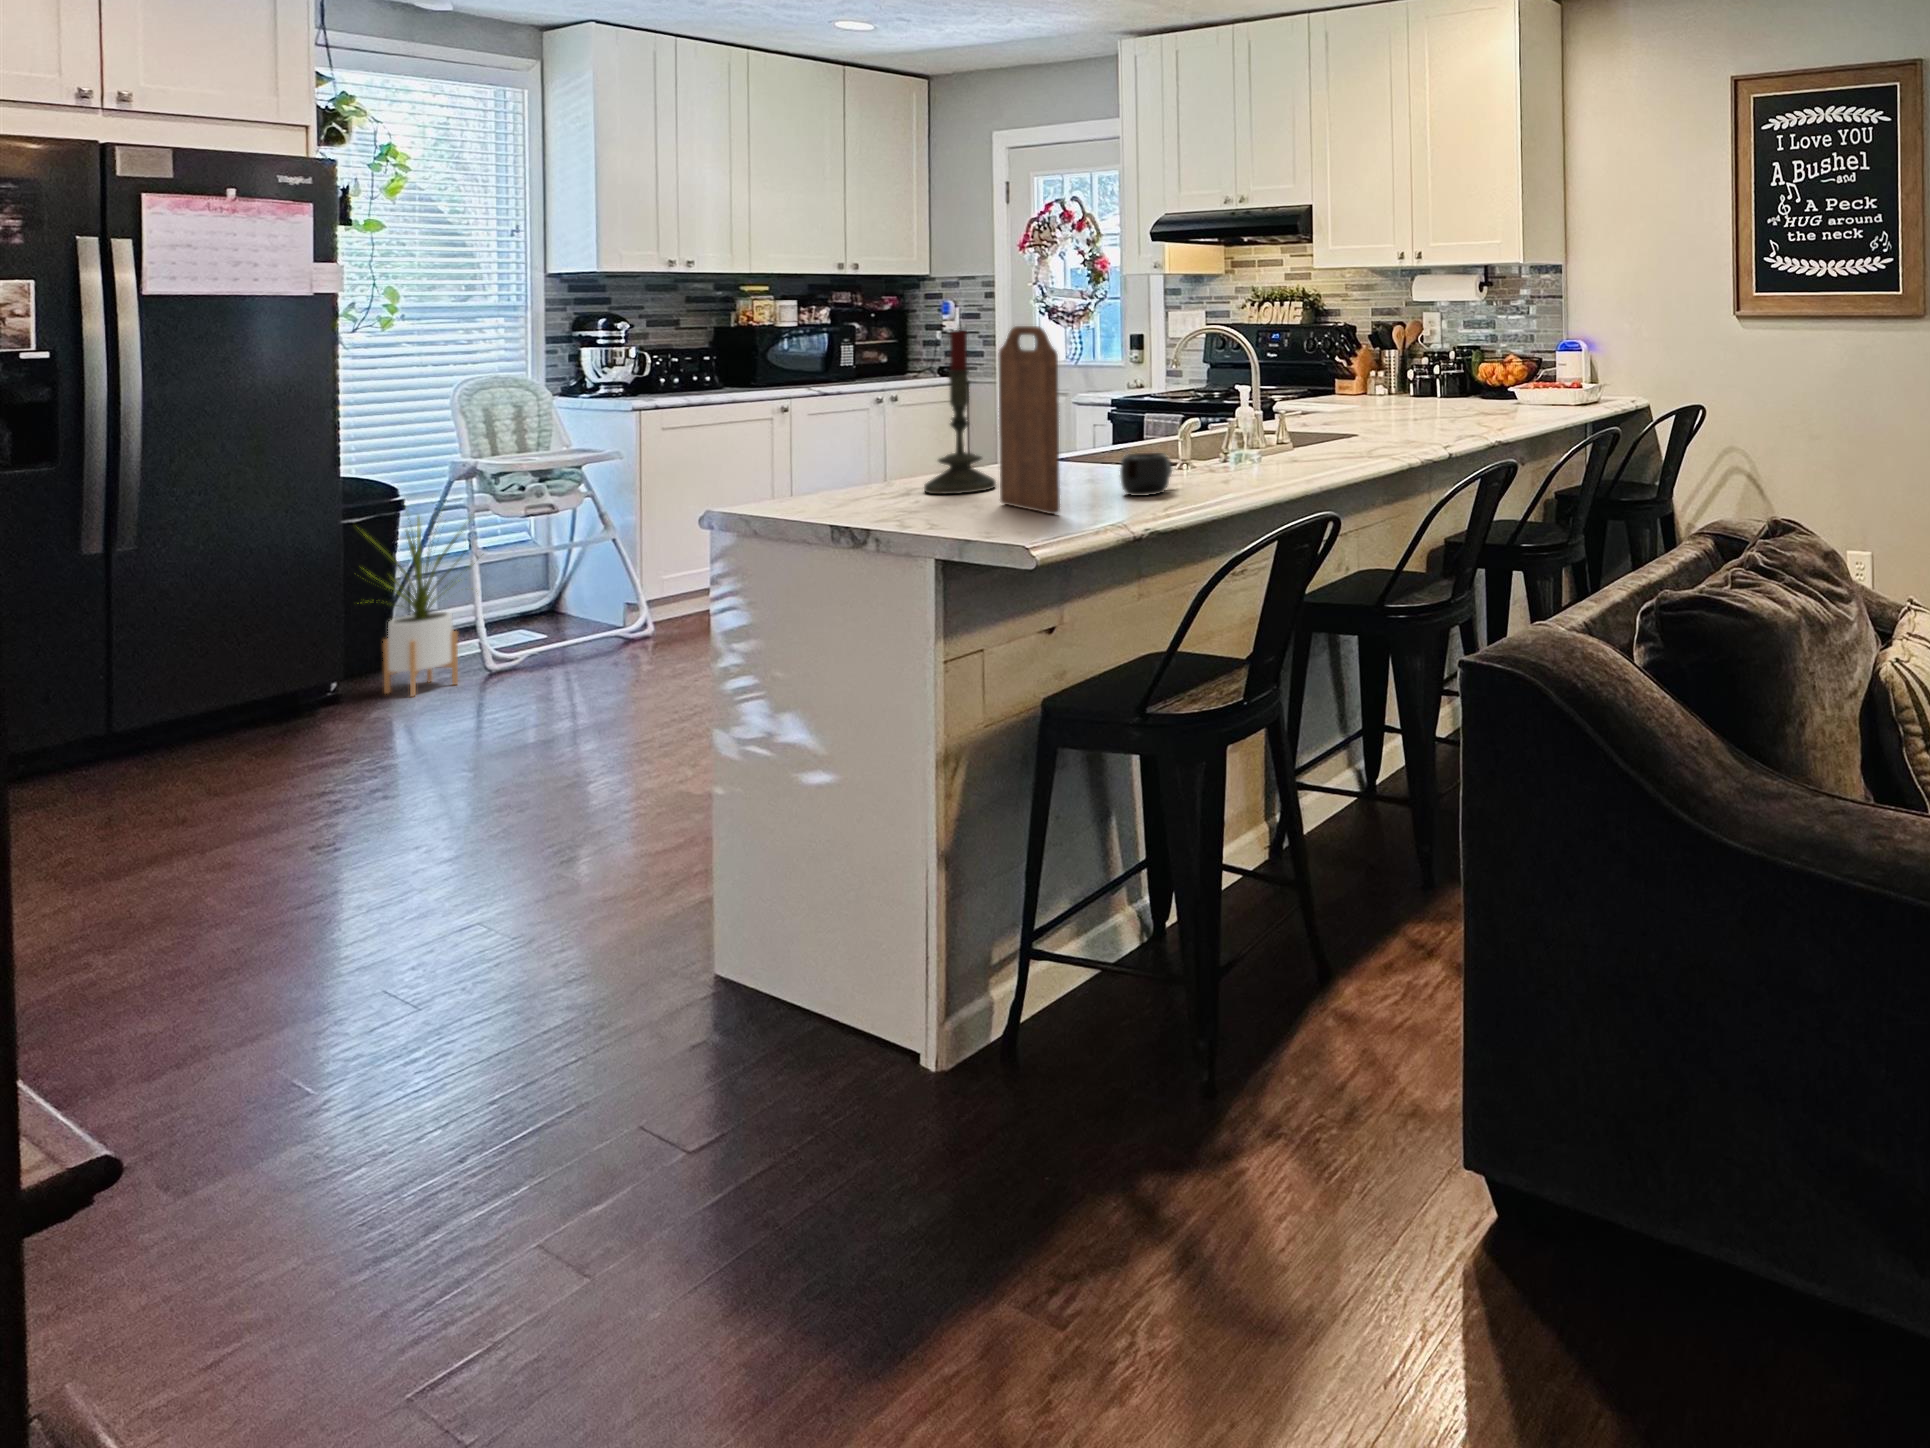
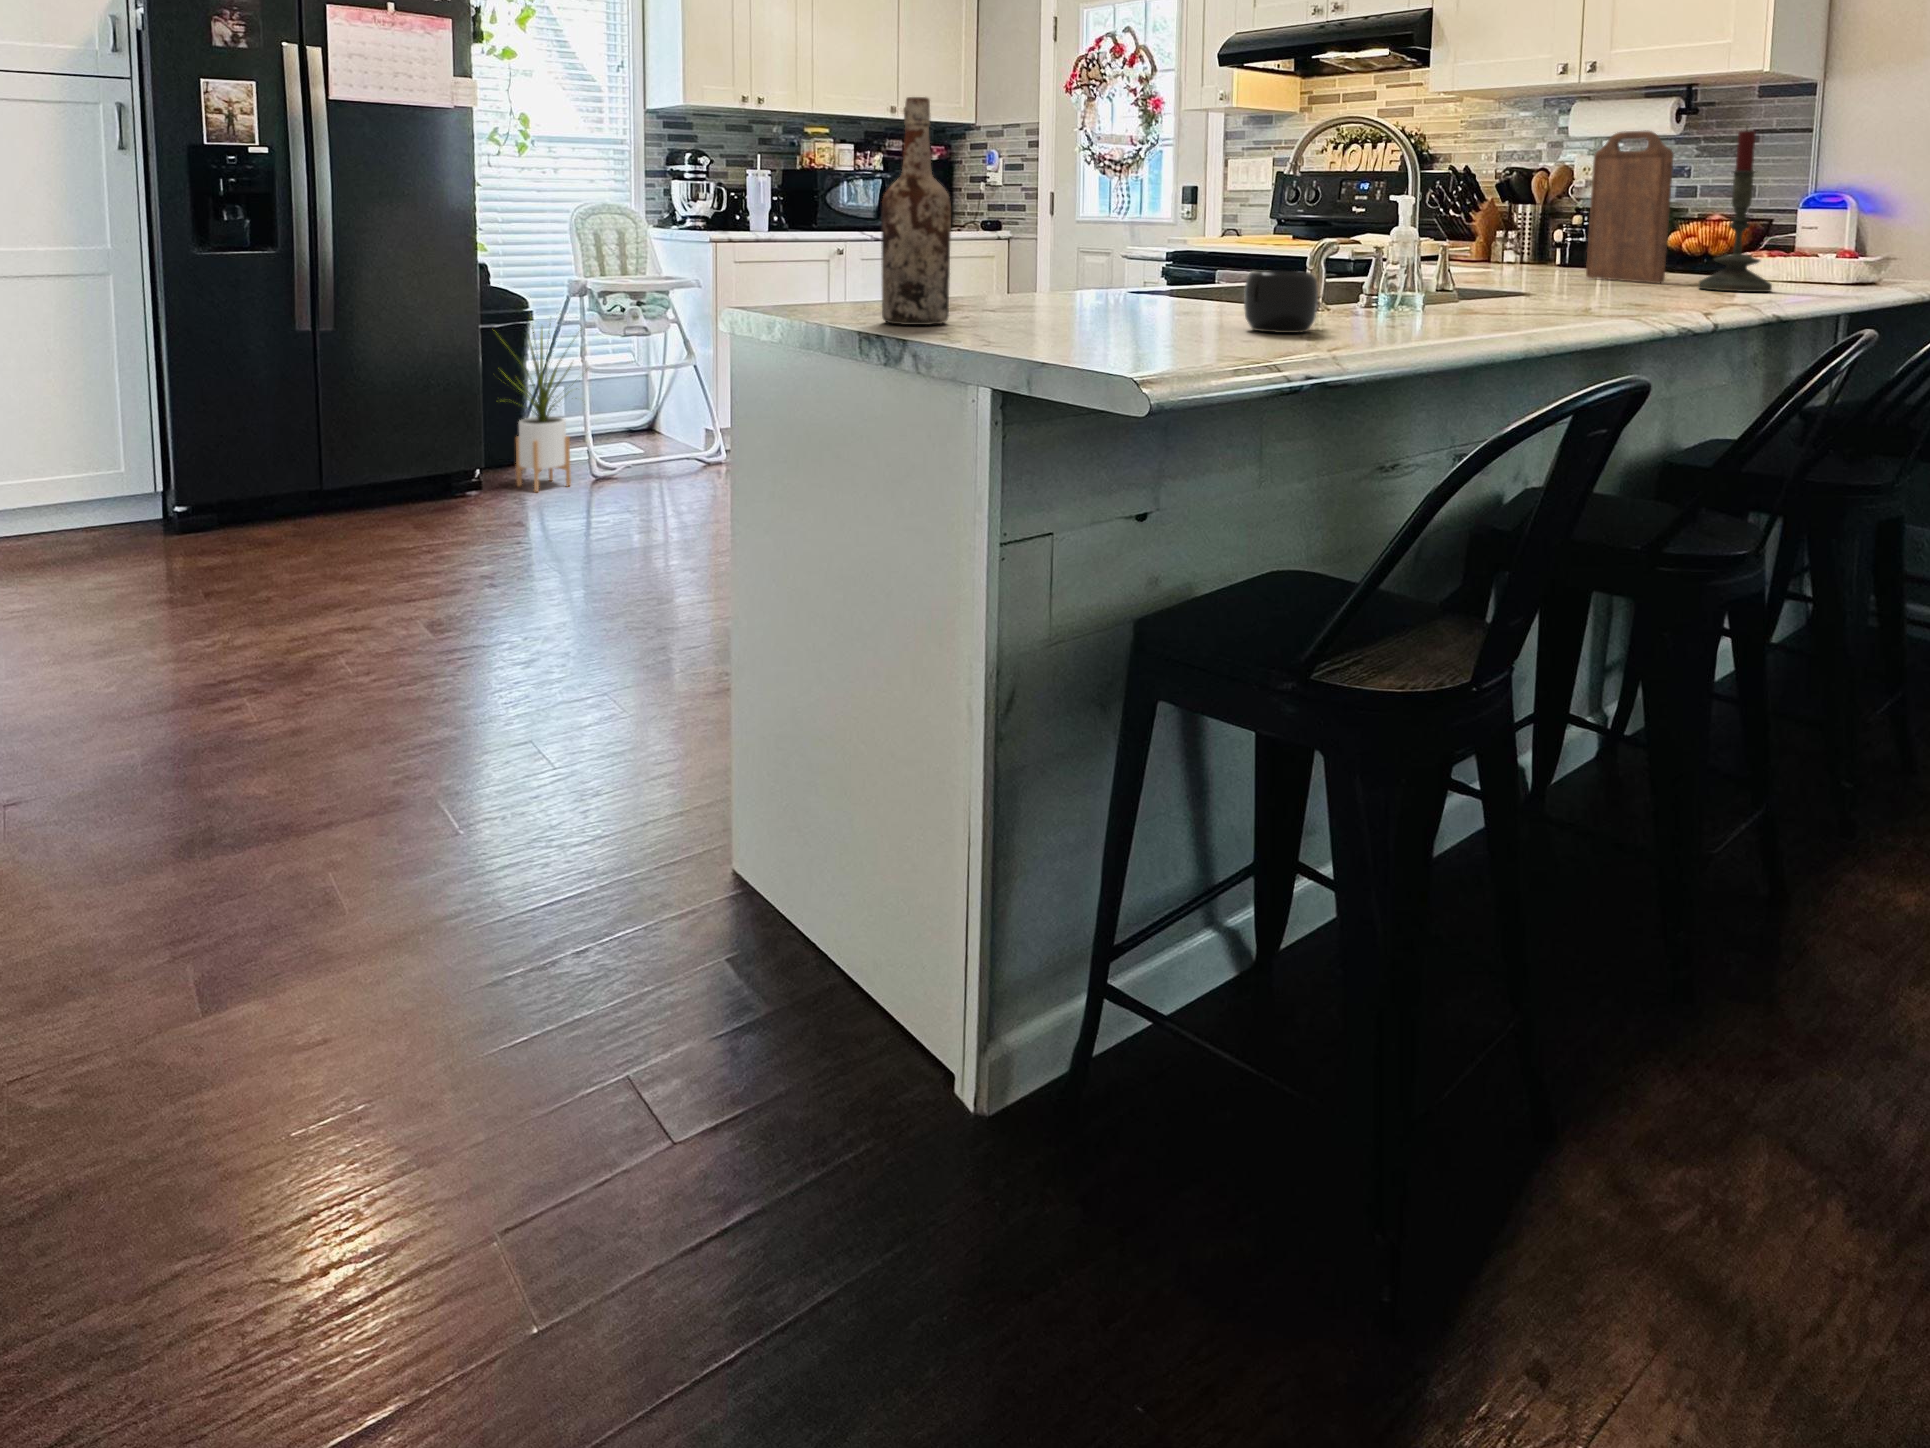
cutting board: present [999,326,1060,514] -> present [1586,130,1674,283]
candle: present [924,329,996,494] -> present [1699,130,1772,292]
wine bottle: none [845,352,901,515] -> present [881,97,951,325]

